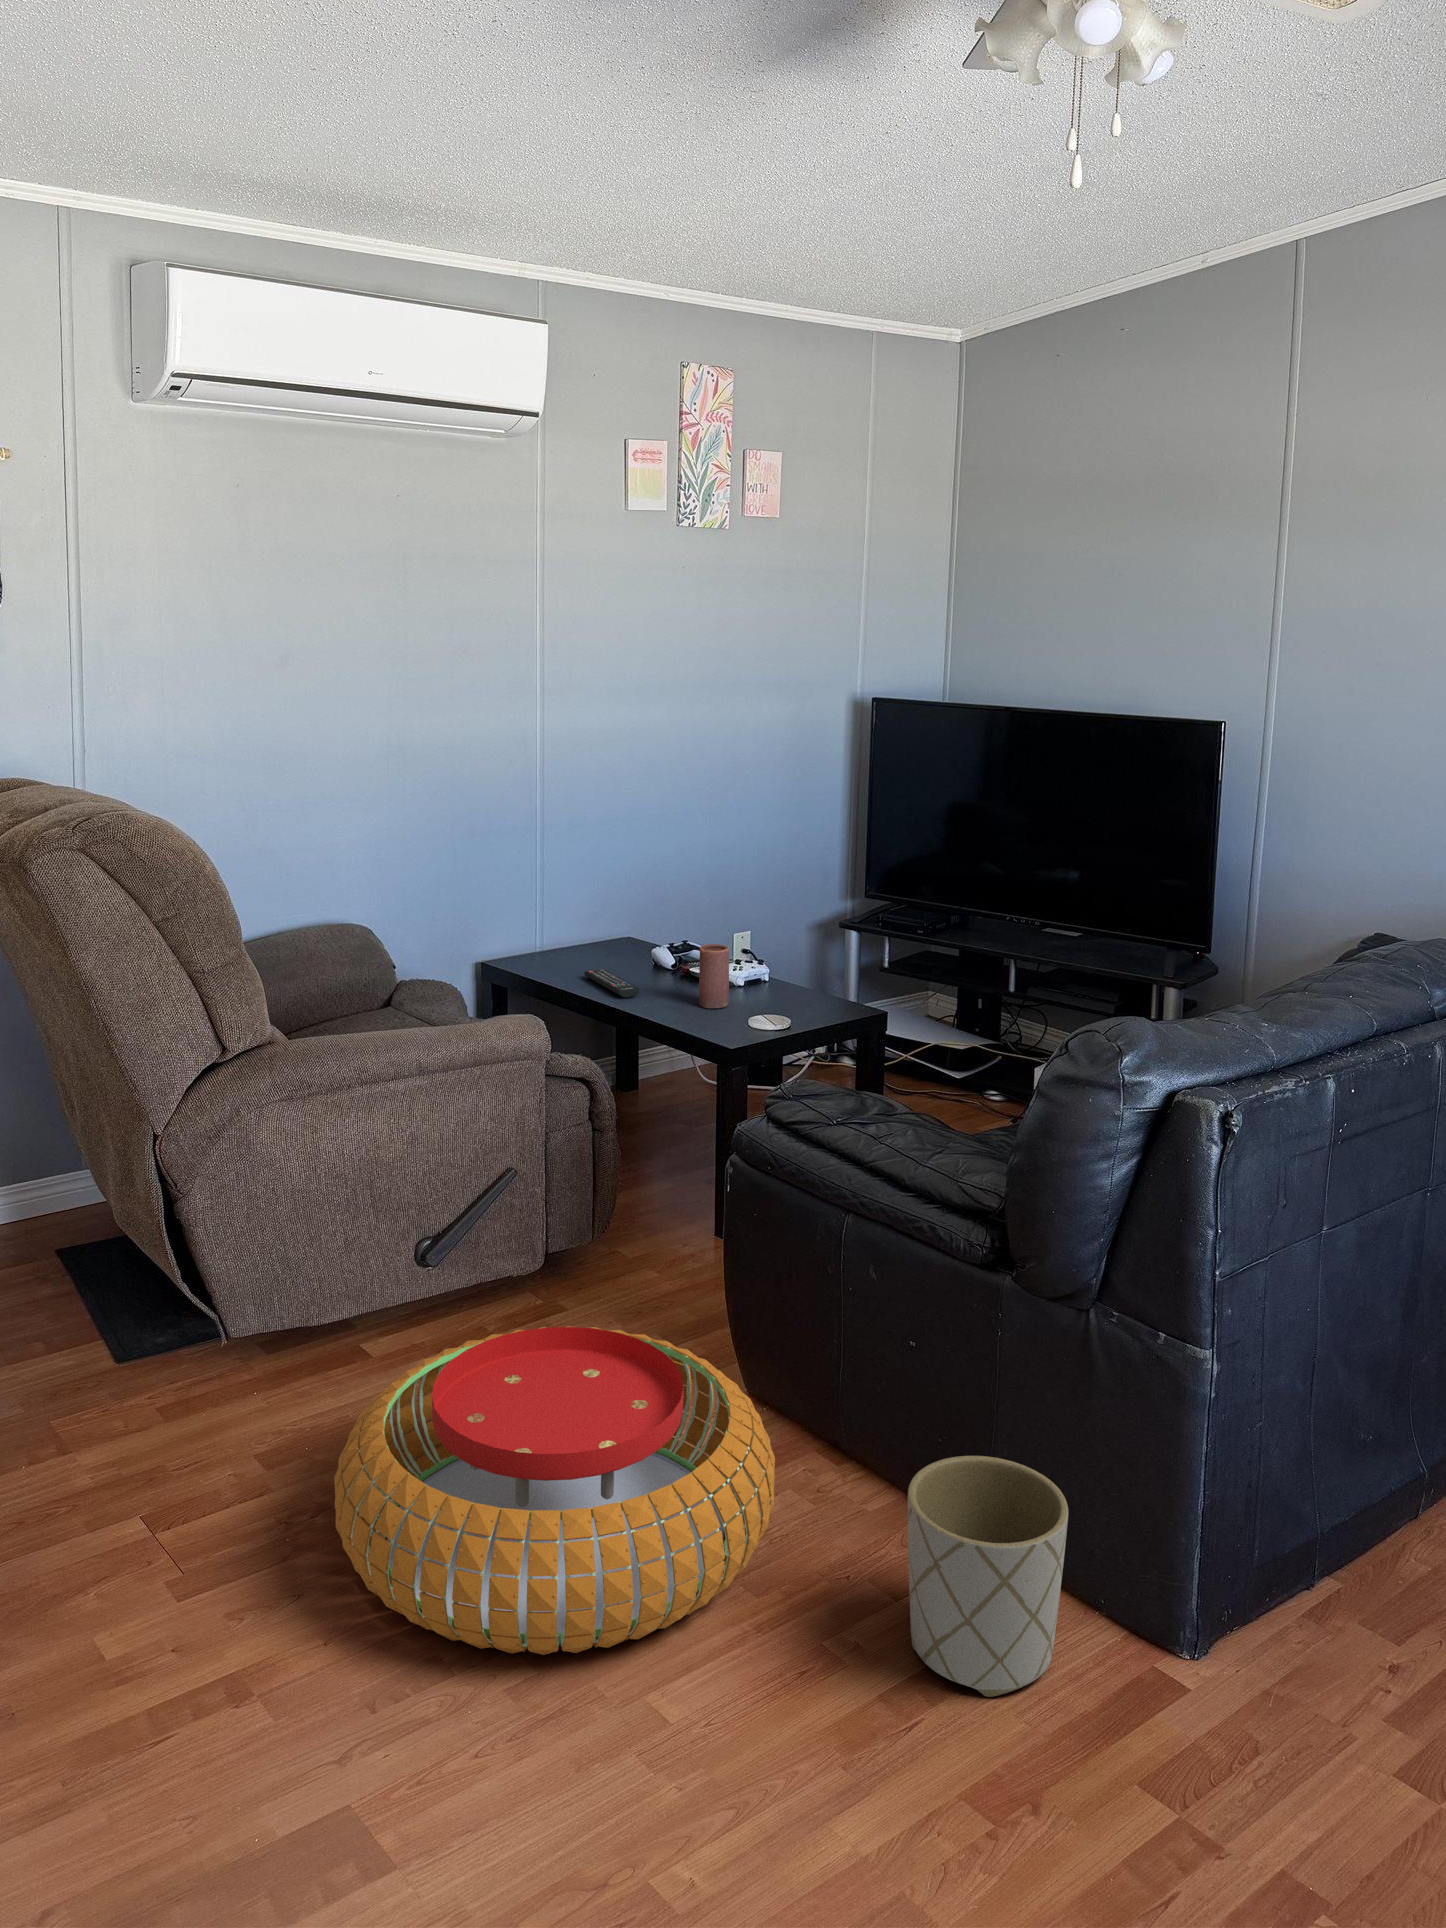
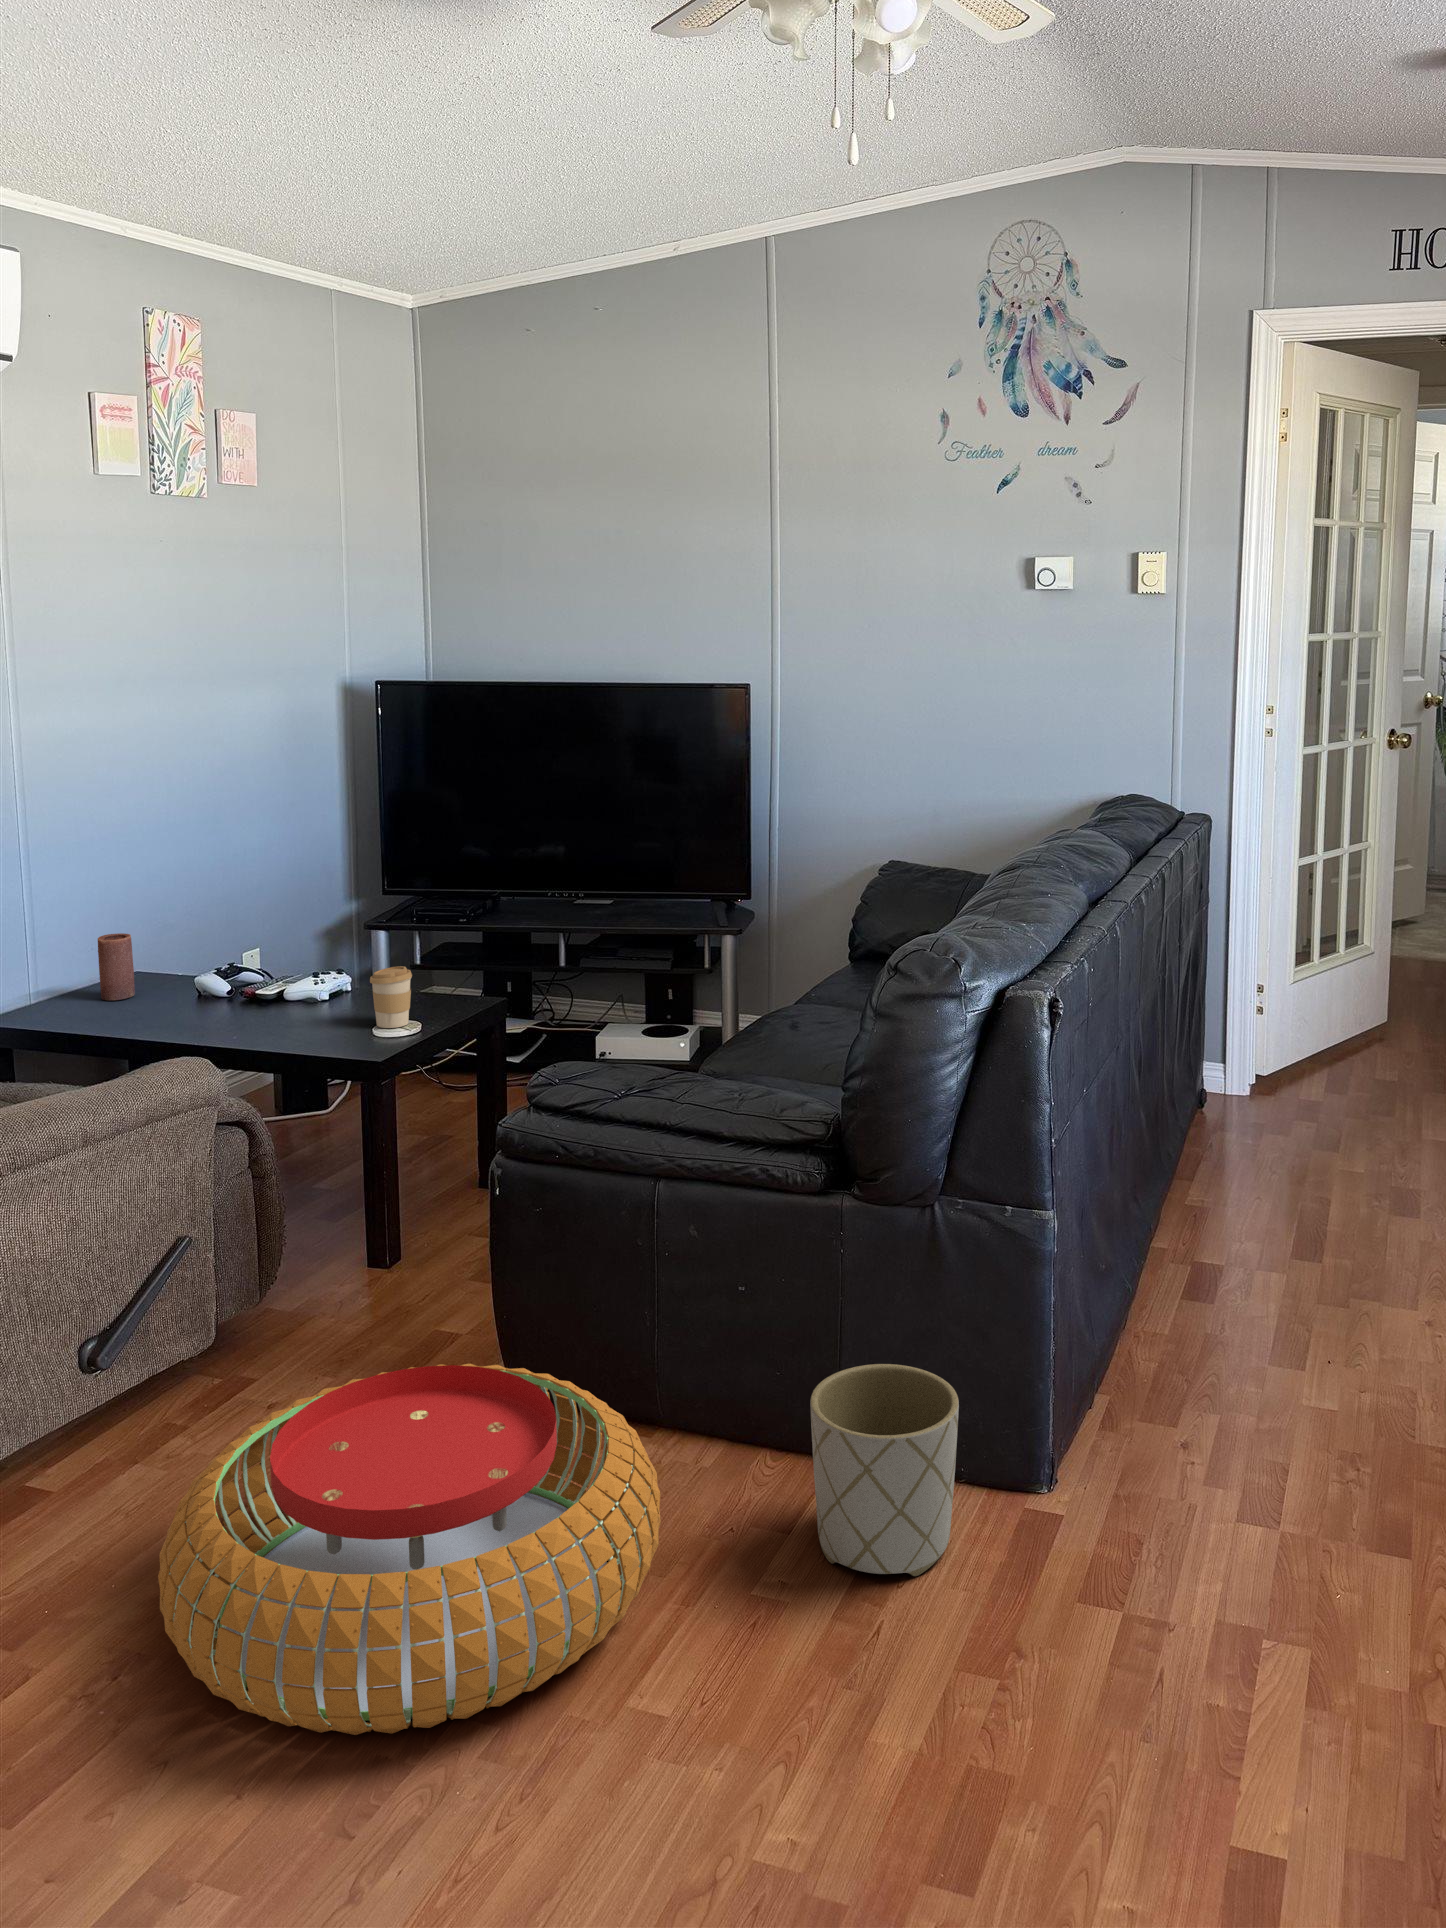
candle: present [699,944,729,1008] -> present [98,933,135,1000]
coffee cup: none [761,965,799,1021] -> present [370,966,412,1028]
remote control: present [584,970,639,998] -> none [126,1008,214,1033]

